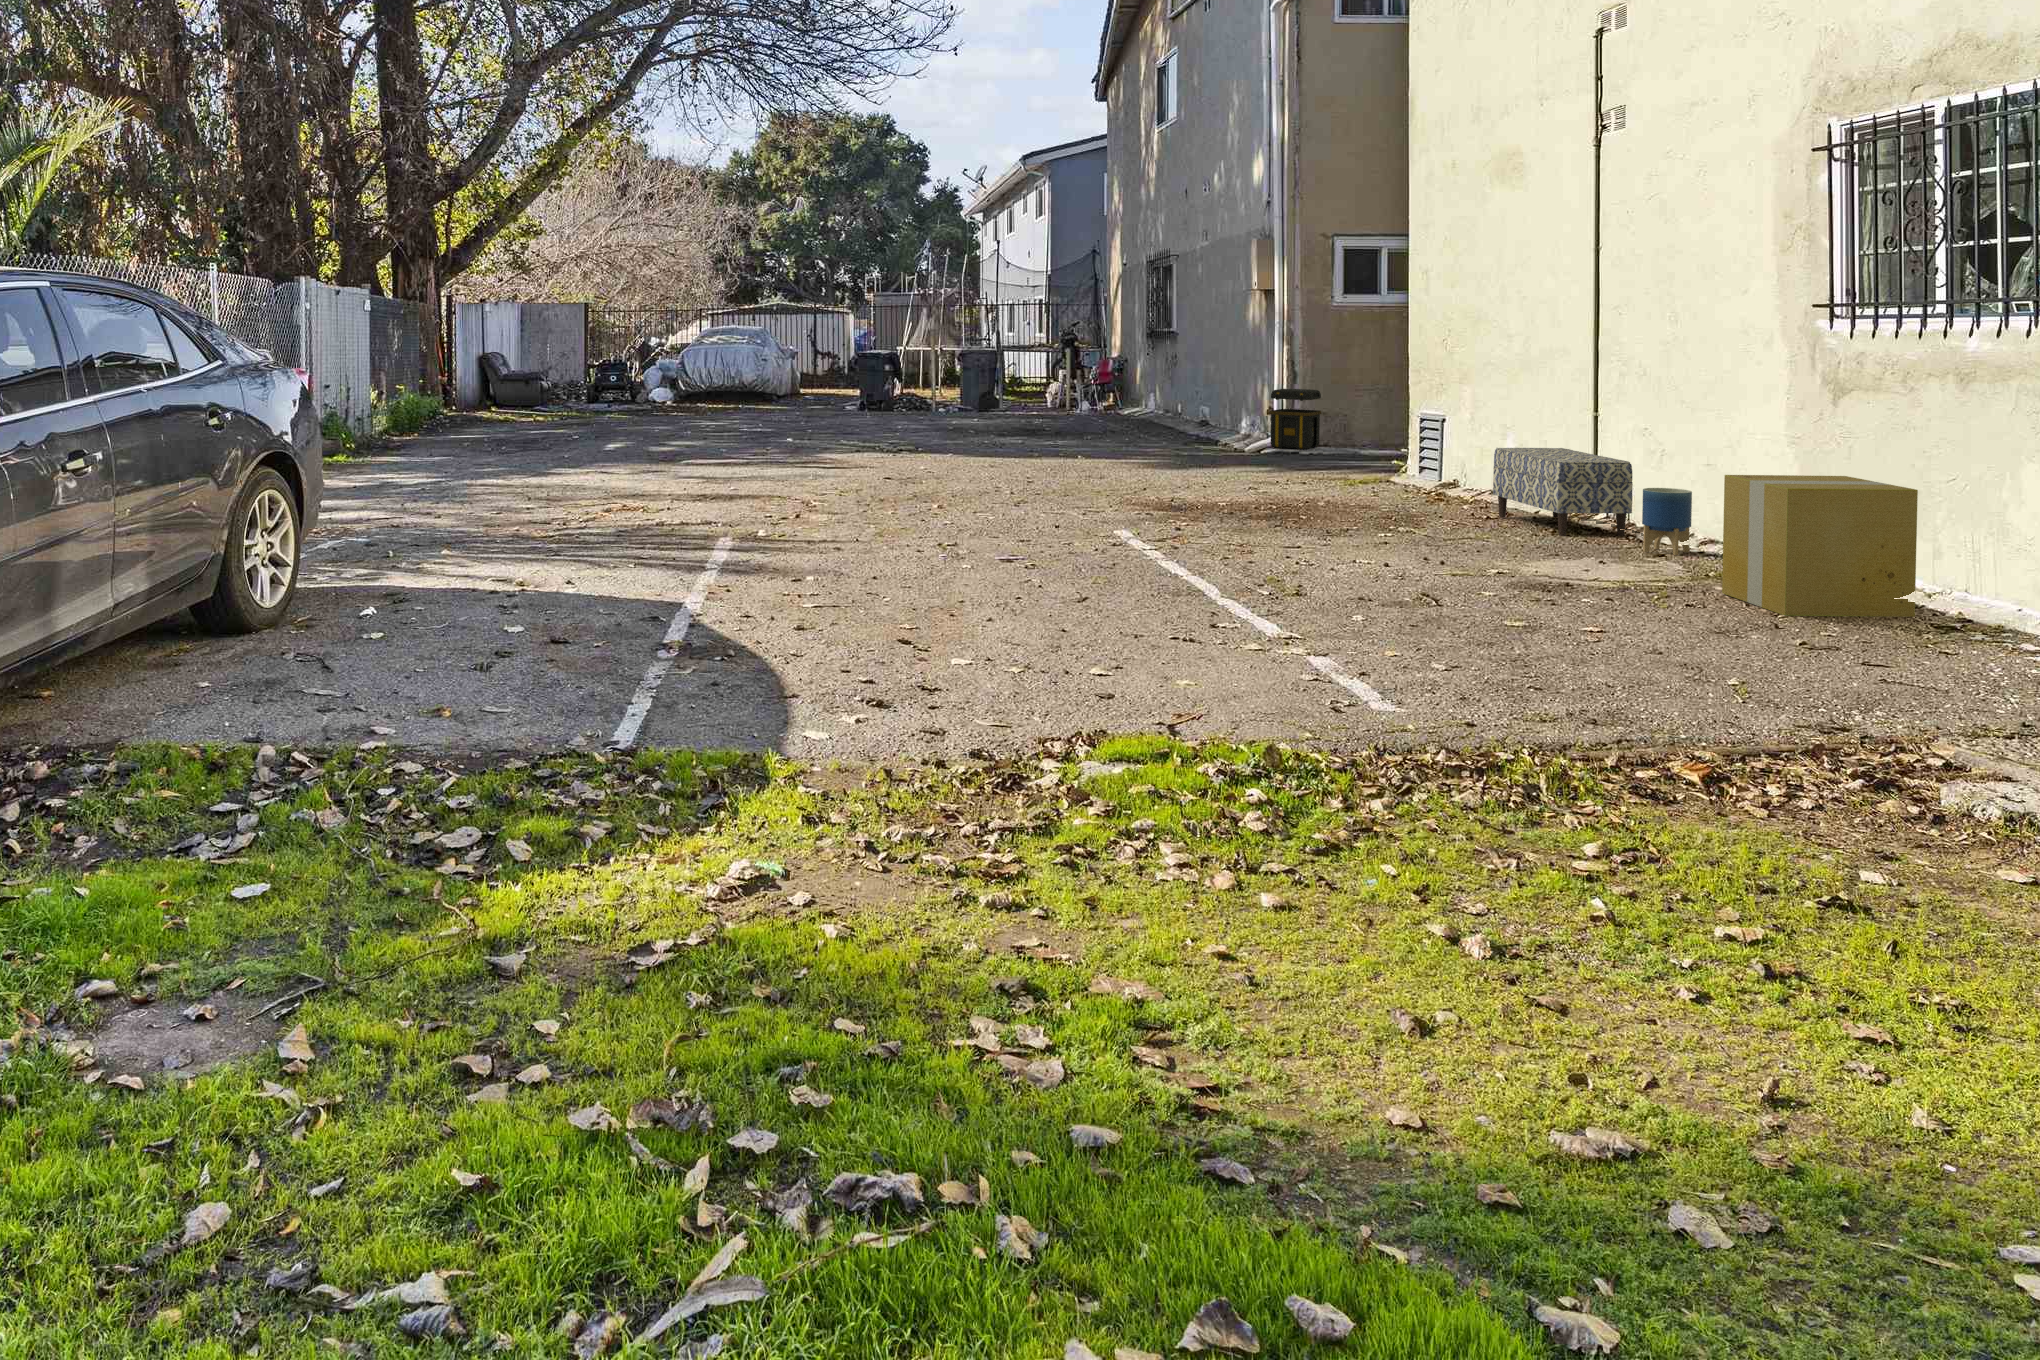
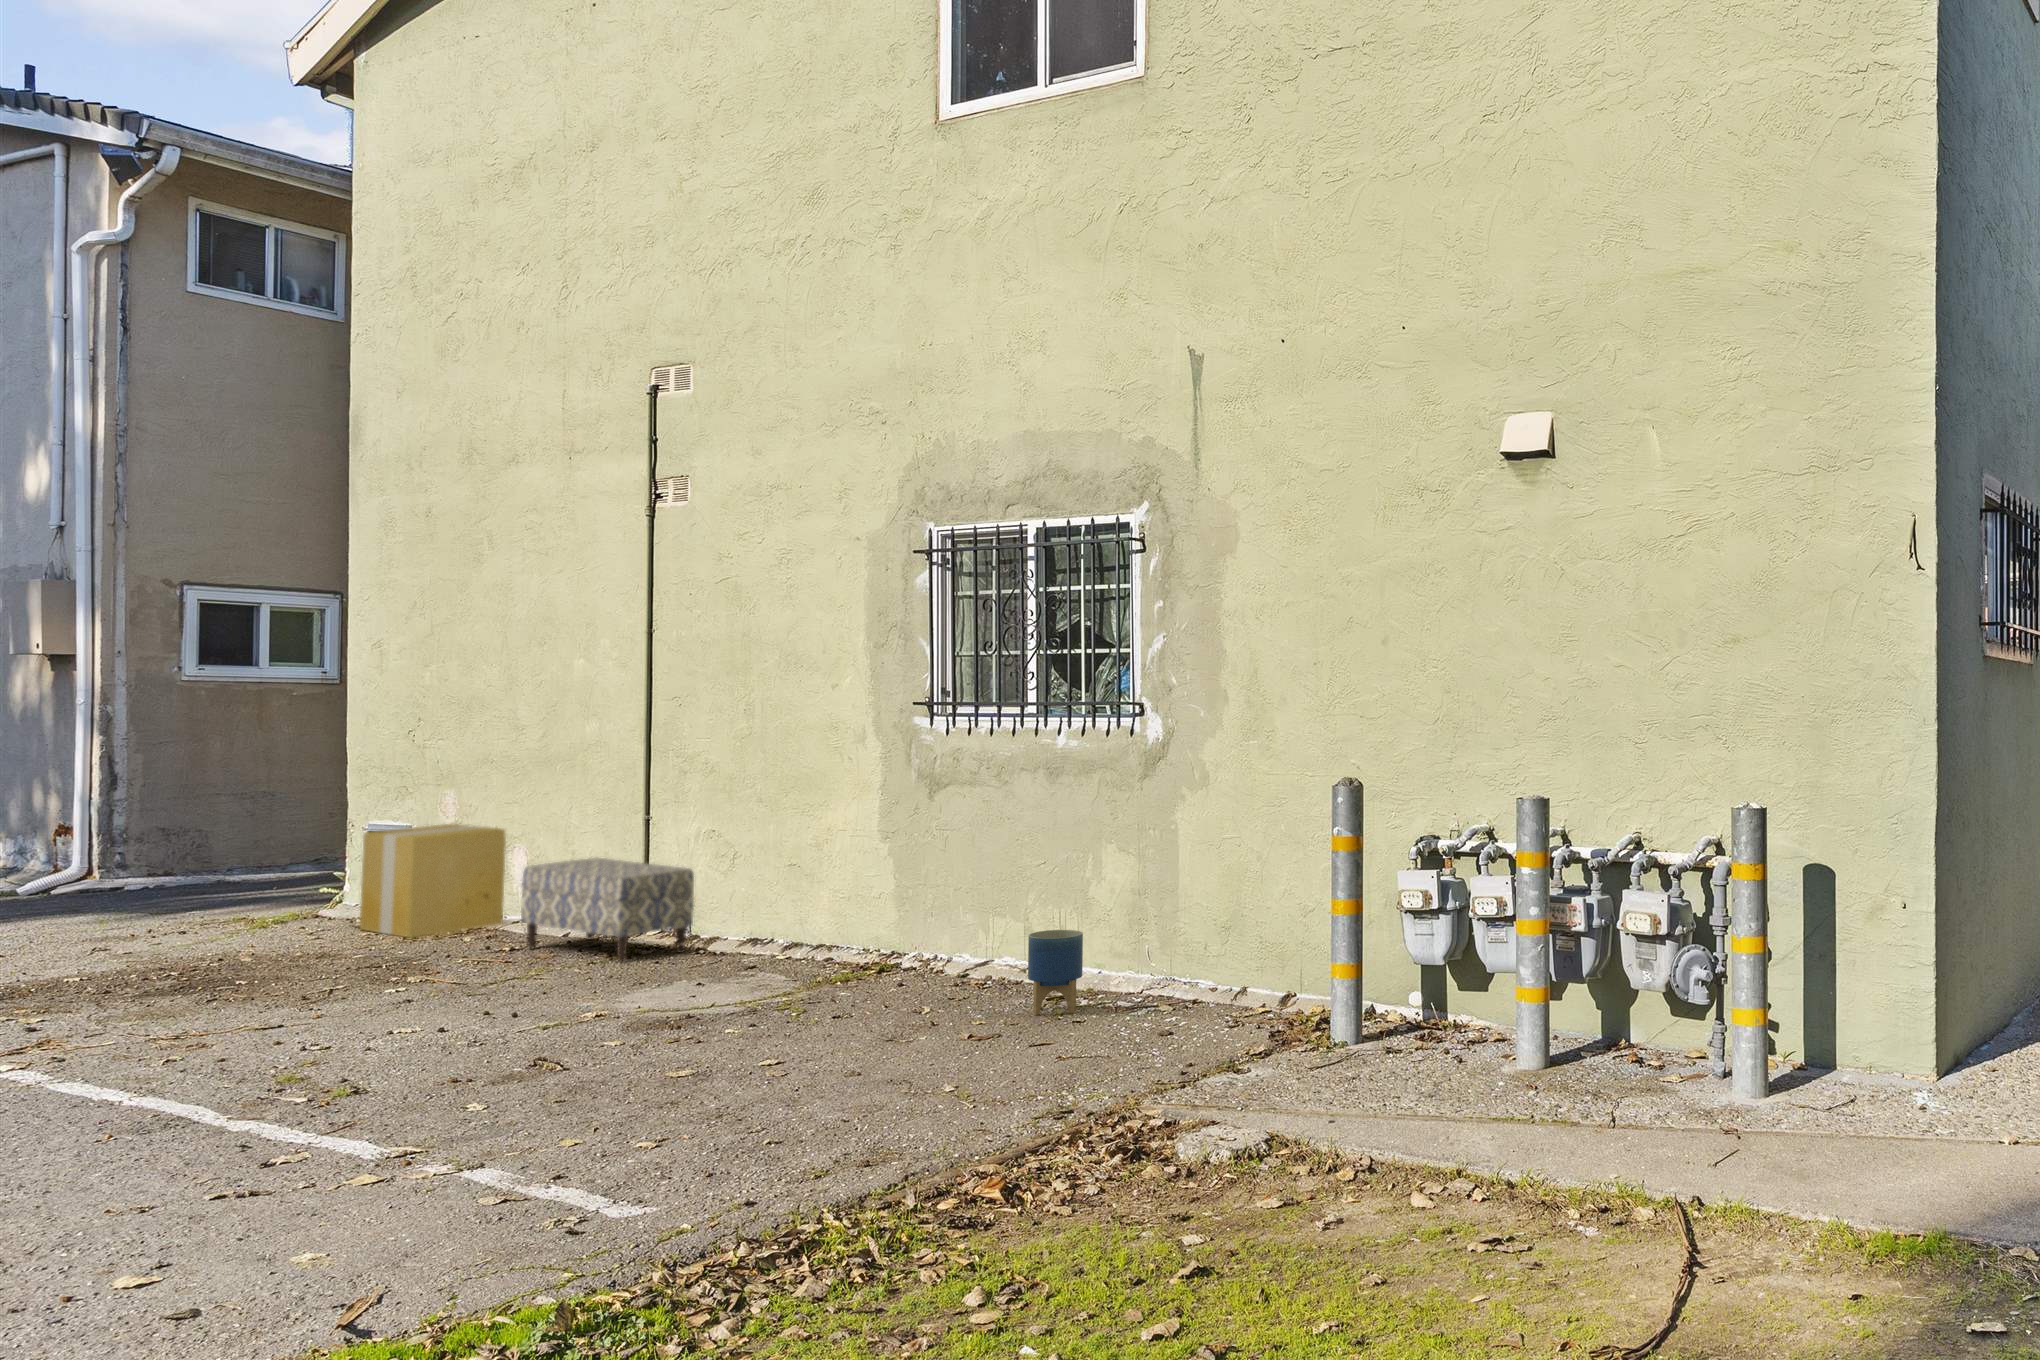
toolbox: present [1270,389,1321,450] -> none [96,796,173,883]
cardboard box: present [1722,475,1918,617] -> present [360,823,506,938]
planter: present [1642,488,1692,555] -> present [1028,930,1083,1015]

